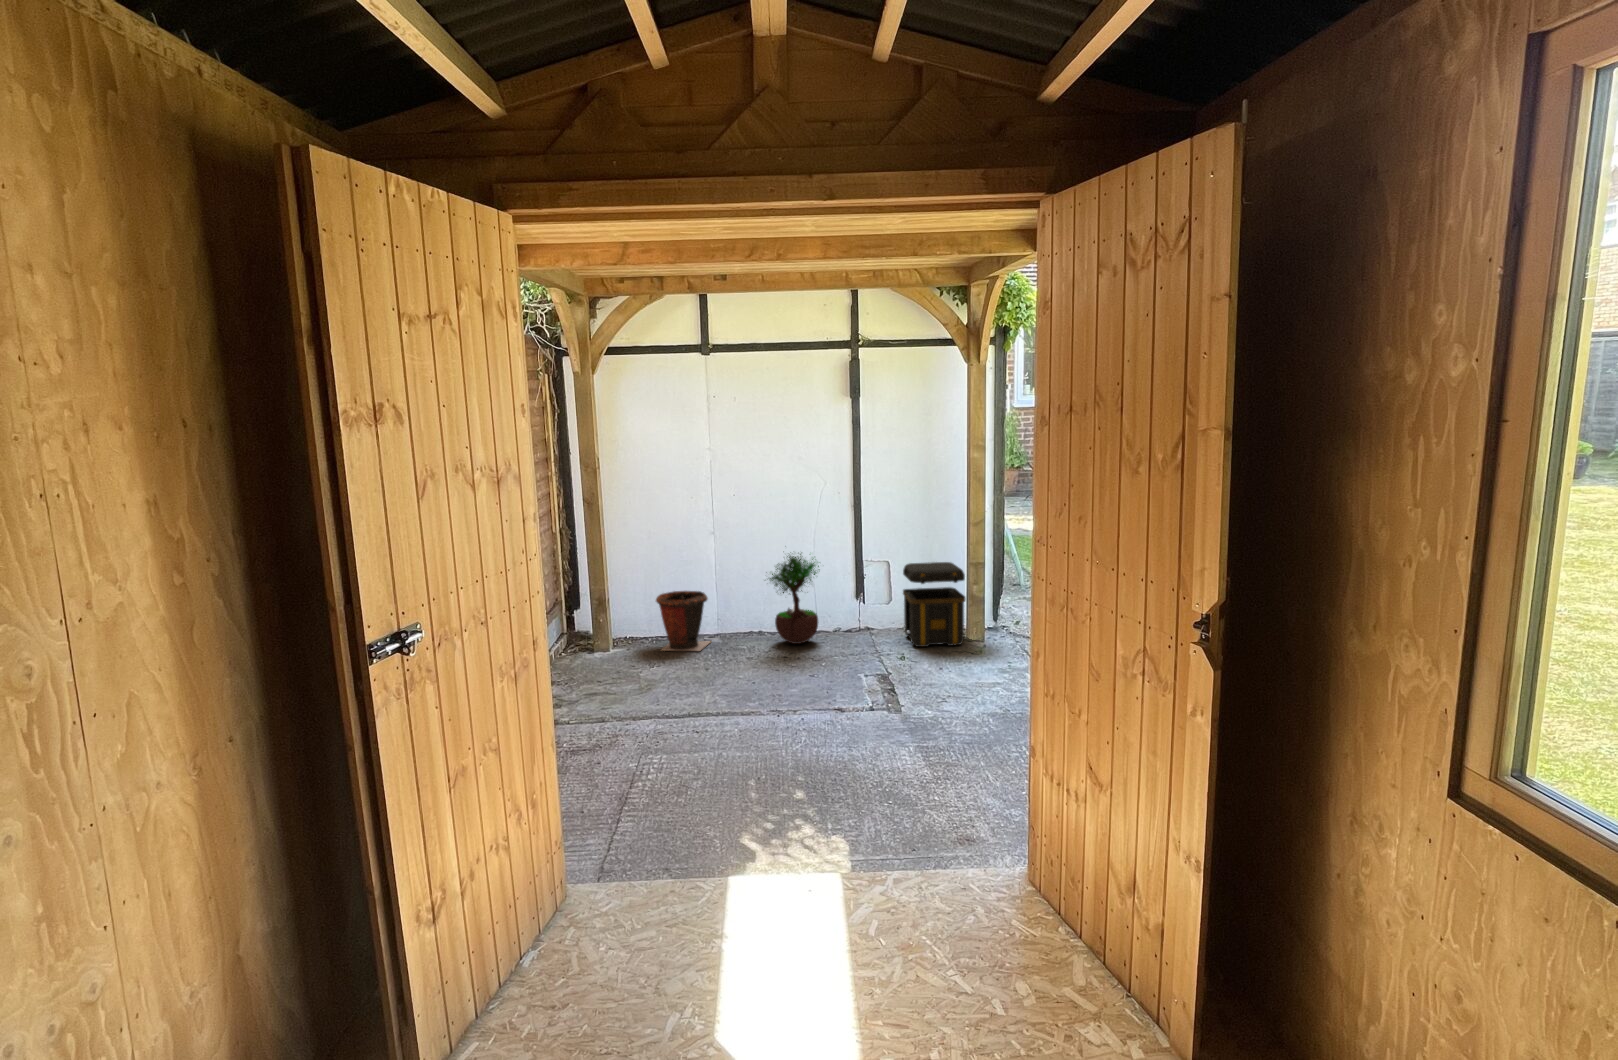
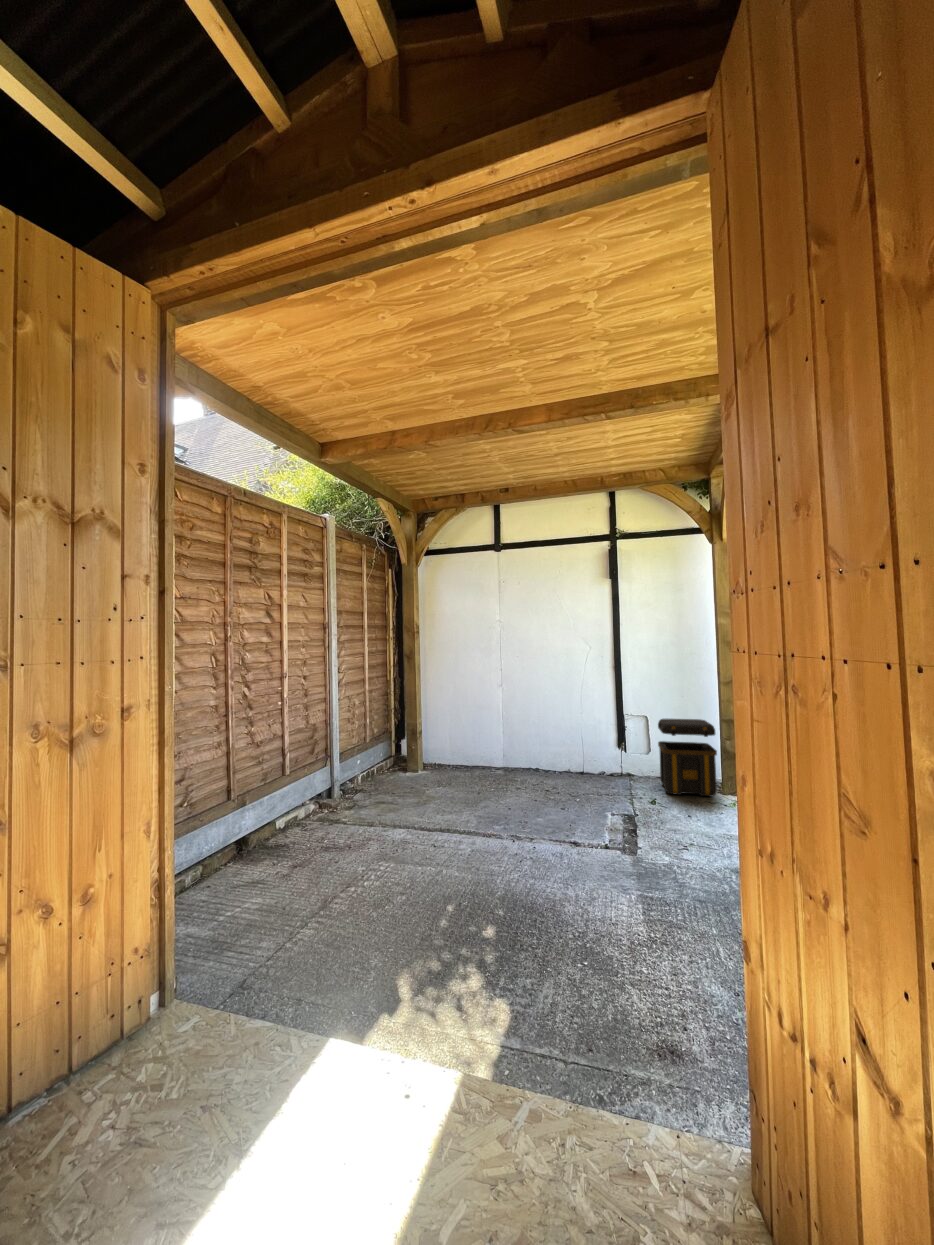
potted tree: present [770,554,820,644] -> none [535,696,585,781]
waste bin: present [656,591,711,651] -> none [452,730,496,779]

